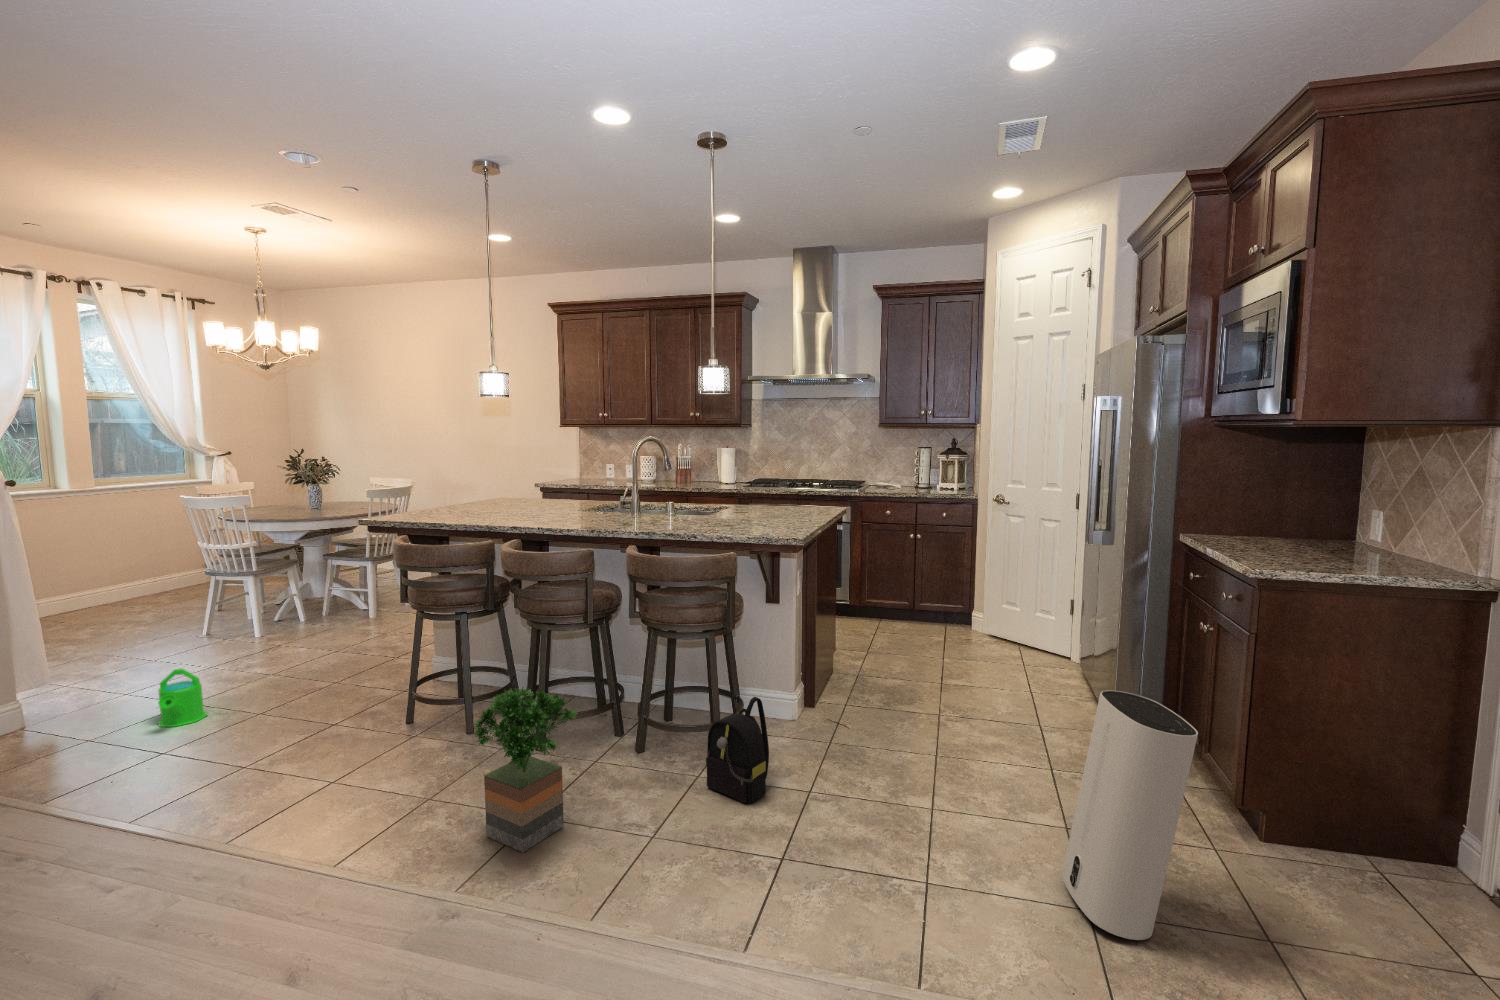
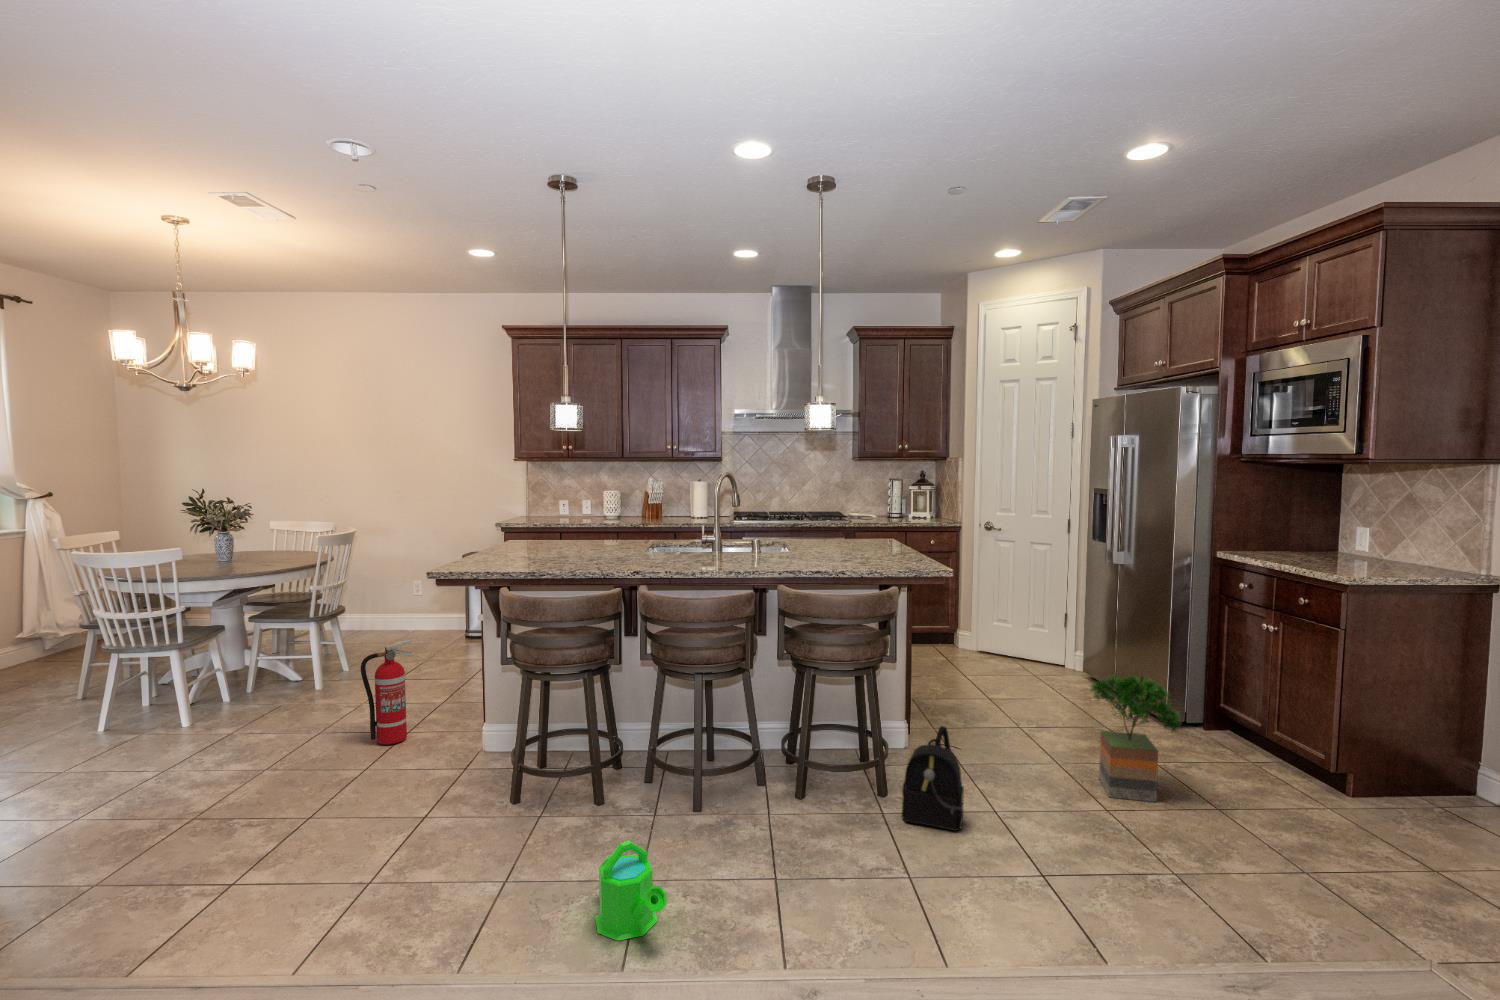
fire extinguisher: none [349,578,394,665] -> present [361,640,414,745]
watering can: present [158,669,207,727] -> present [595,840,666,941]
potted tree: present [474,687,576,853] -> present [1091,675,1181,802]
air purifier: present [1062,690,1198,940] -> none [1261,684,1394,888]

